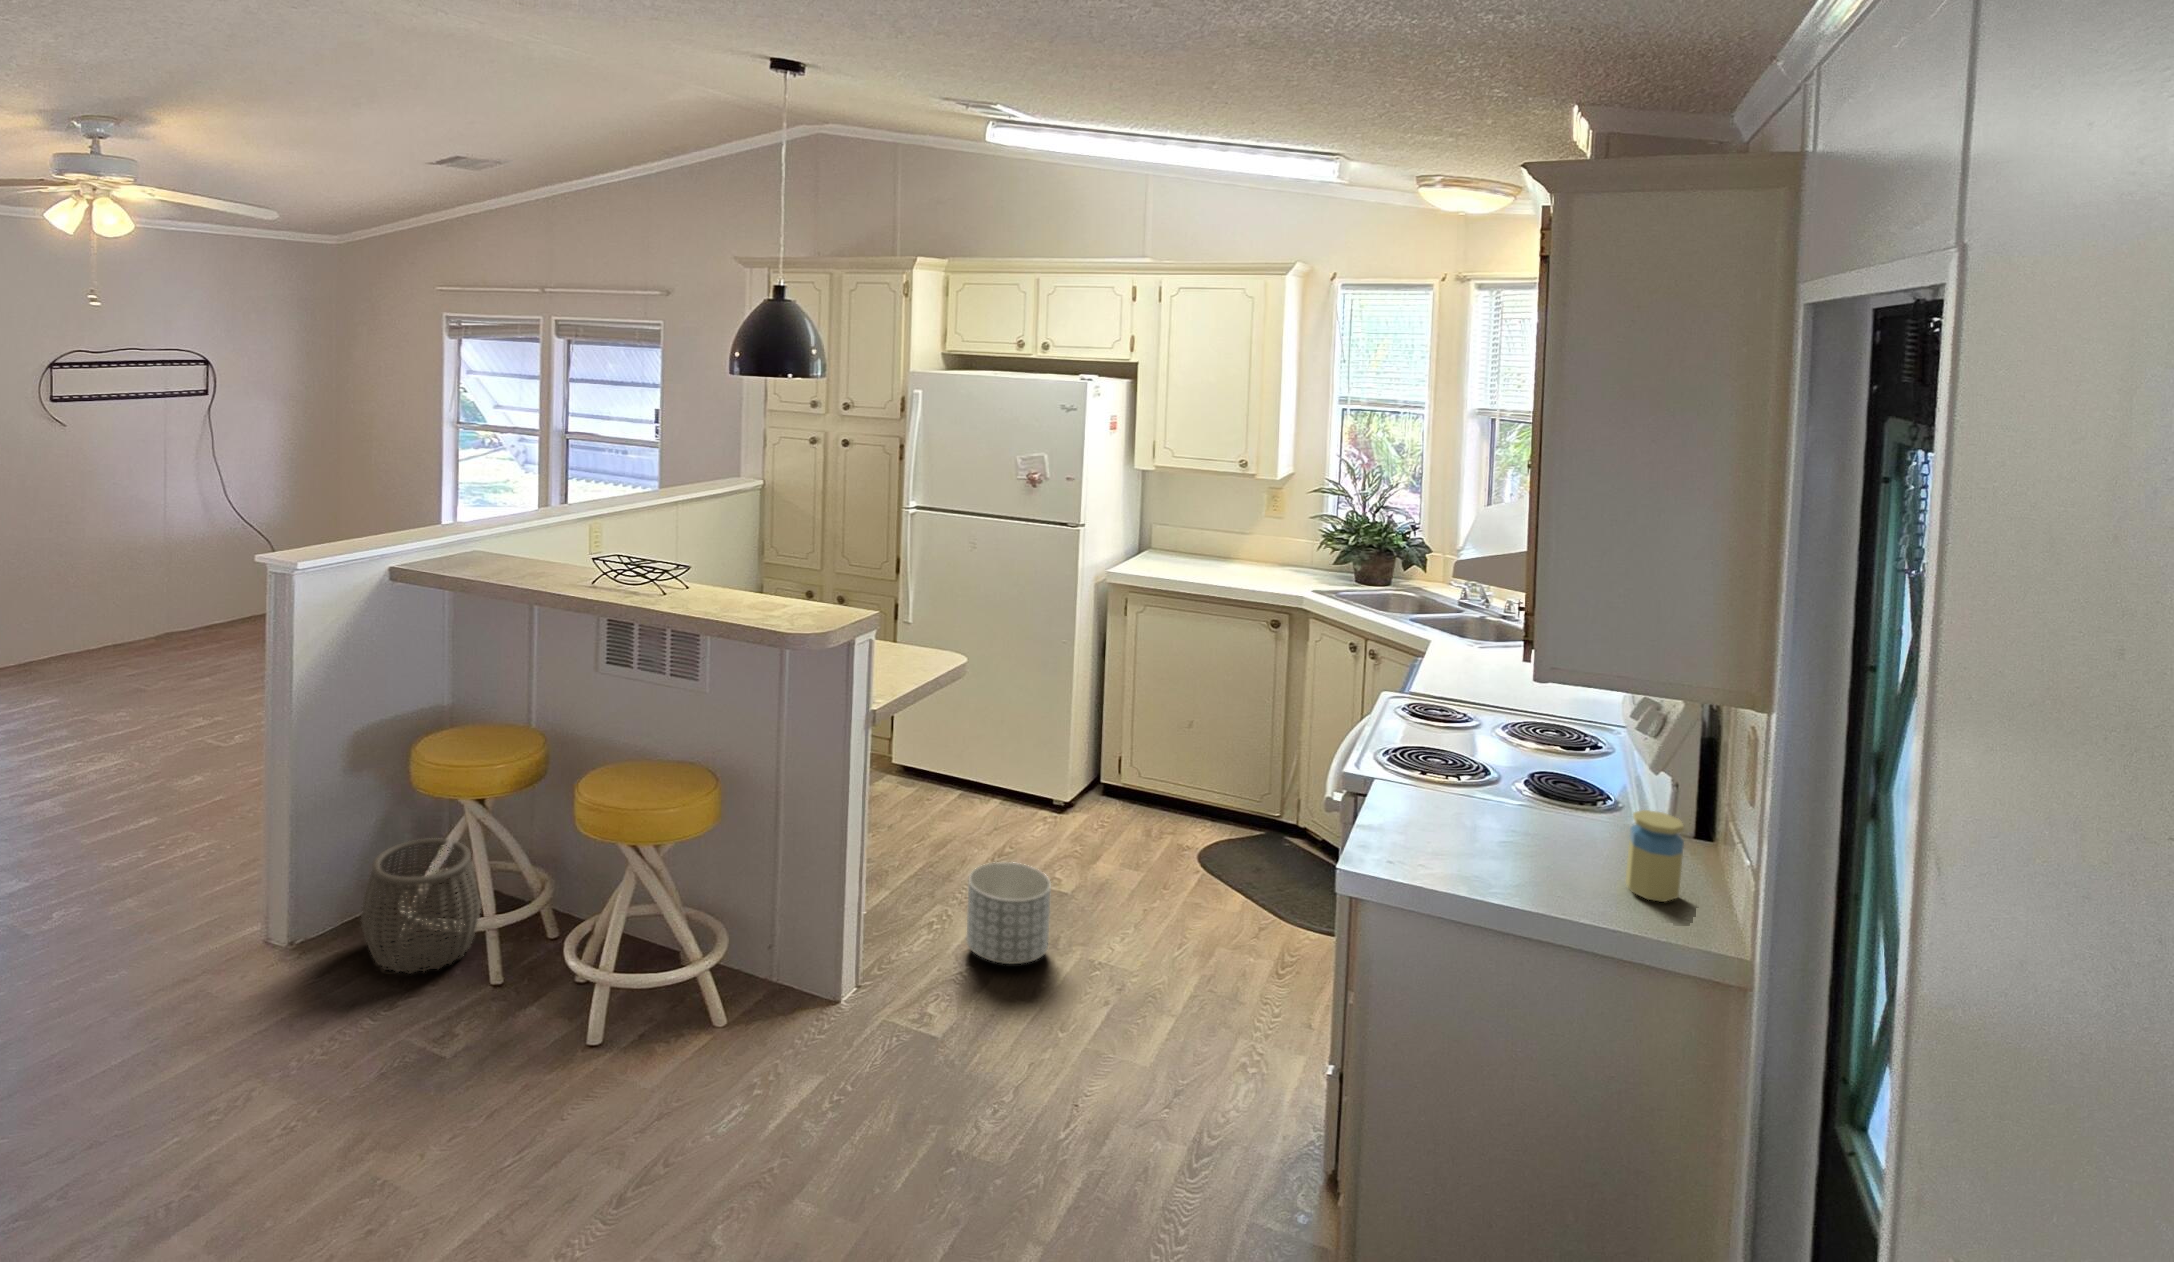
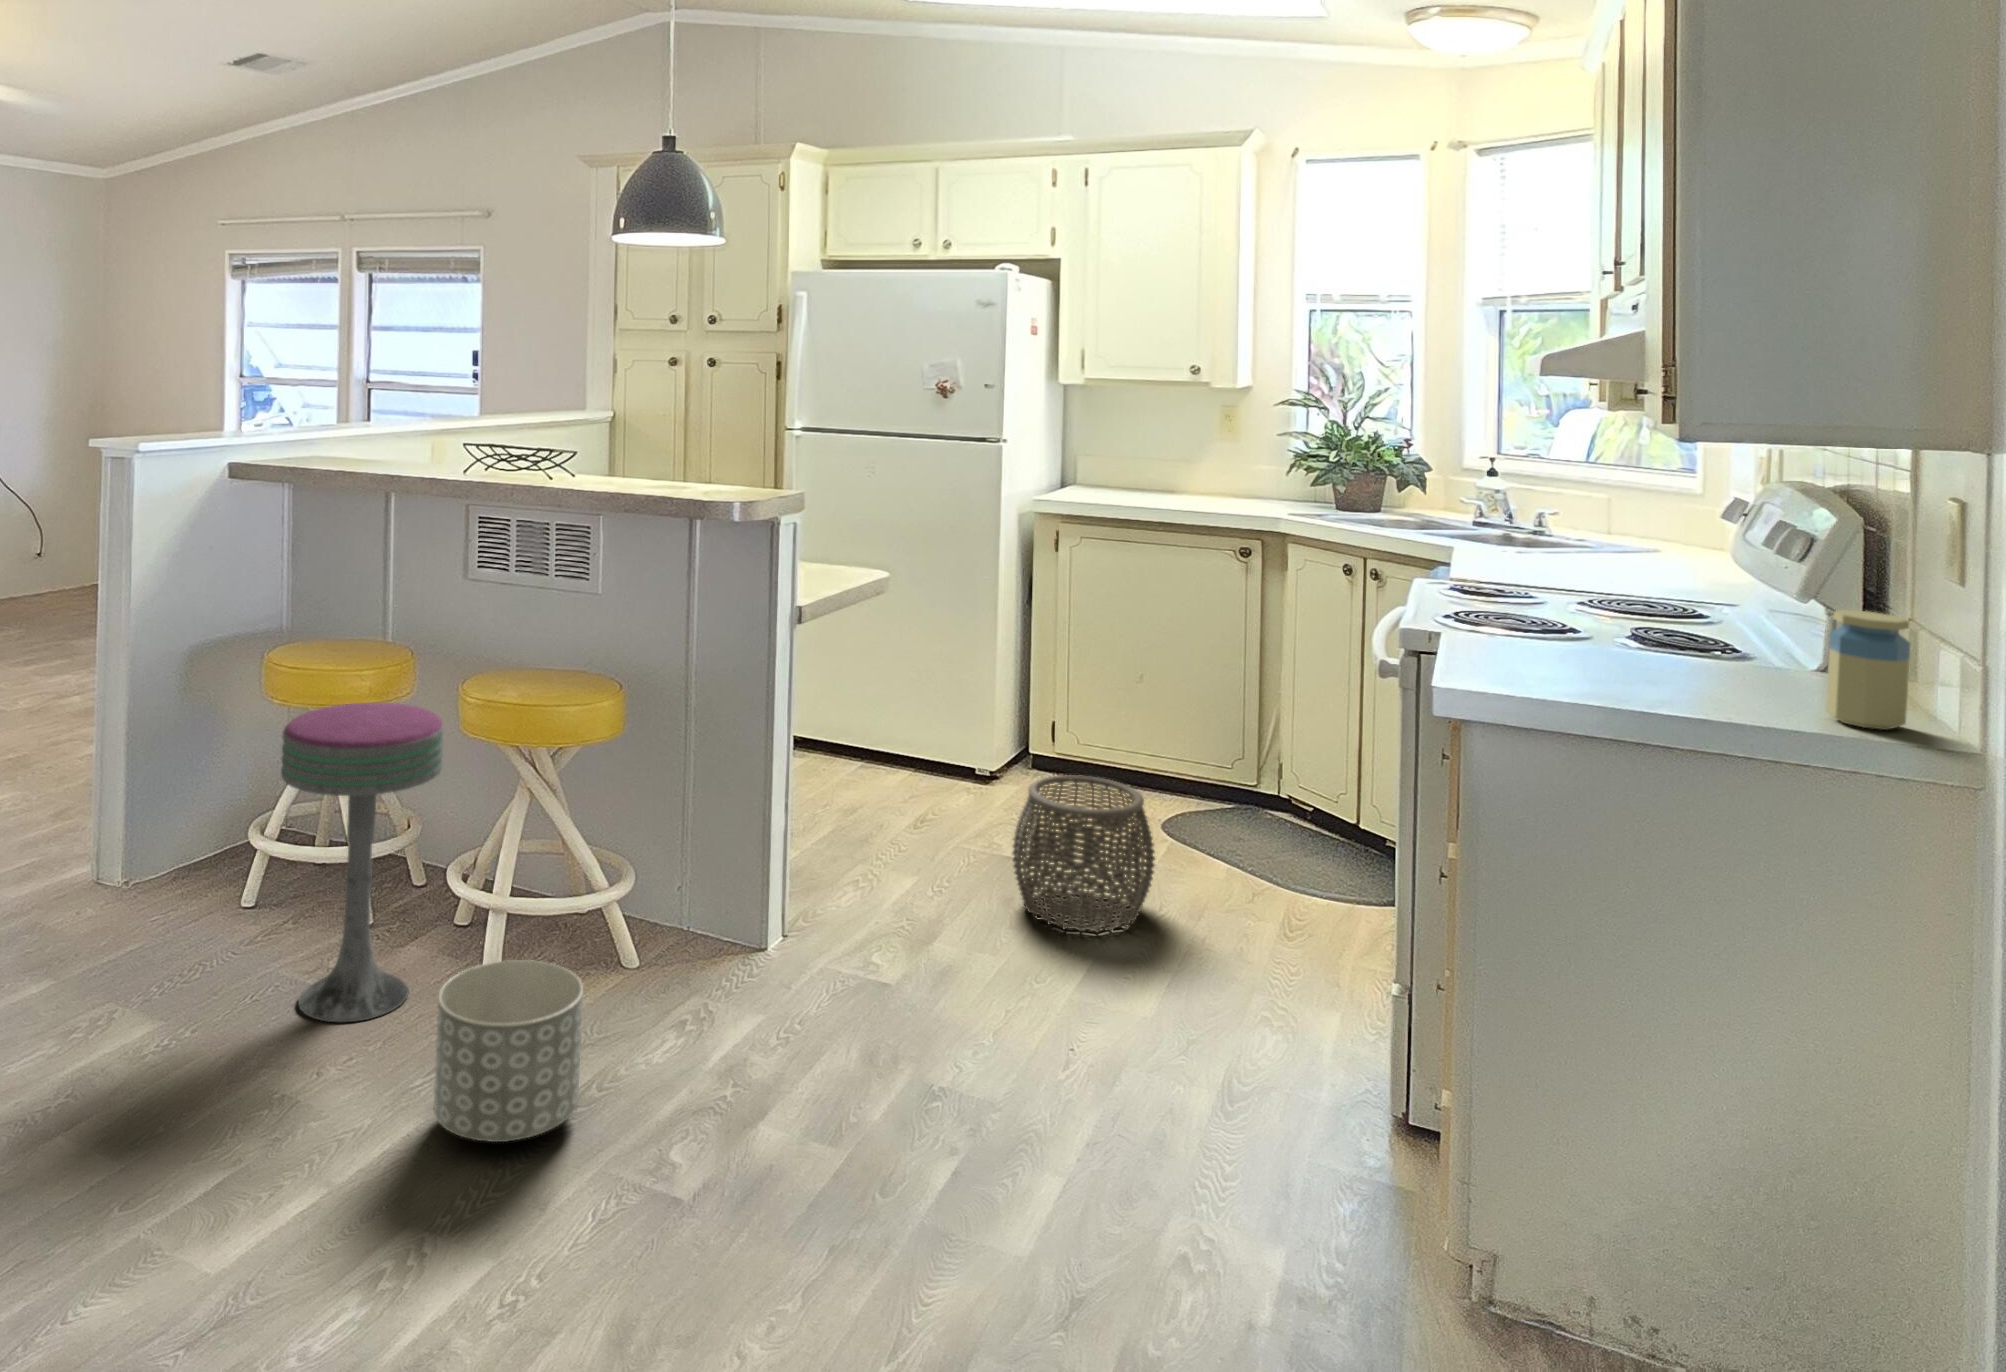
bar stool: none [526,778,642,1014] -> present [281,703,444,1023]
woven basket: present [361,838,482,973] -> present [1012,775,1155,932]
planter: present [967,862,1051,964] -> present [434,960,583,1142]

